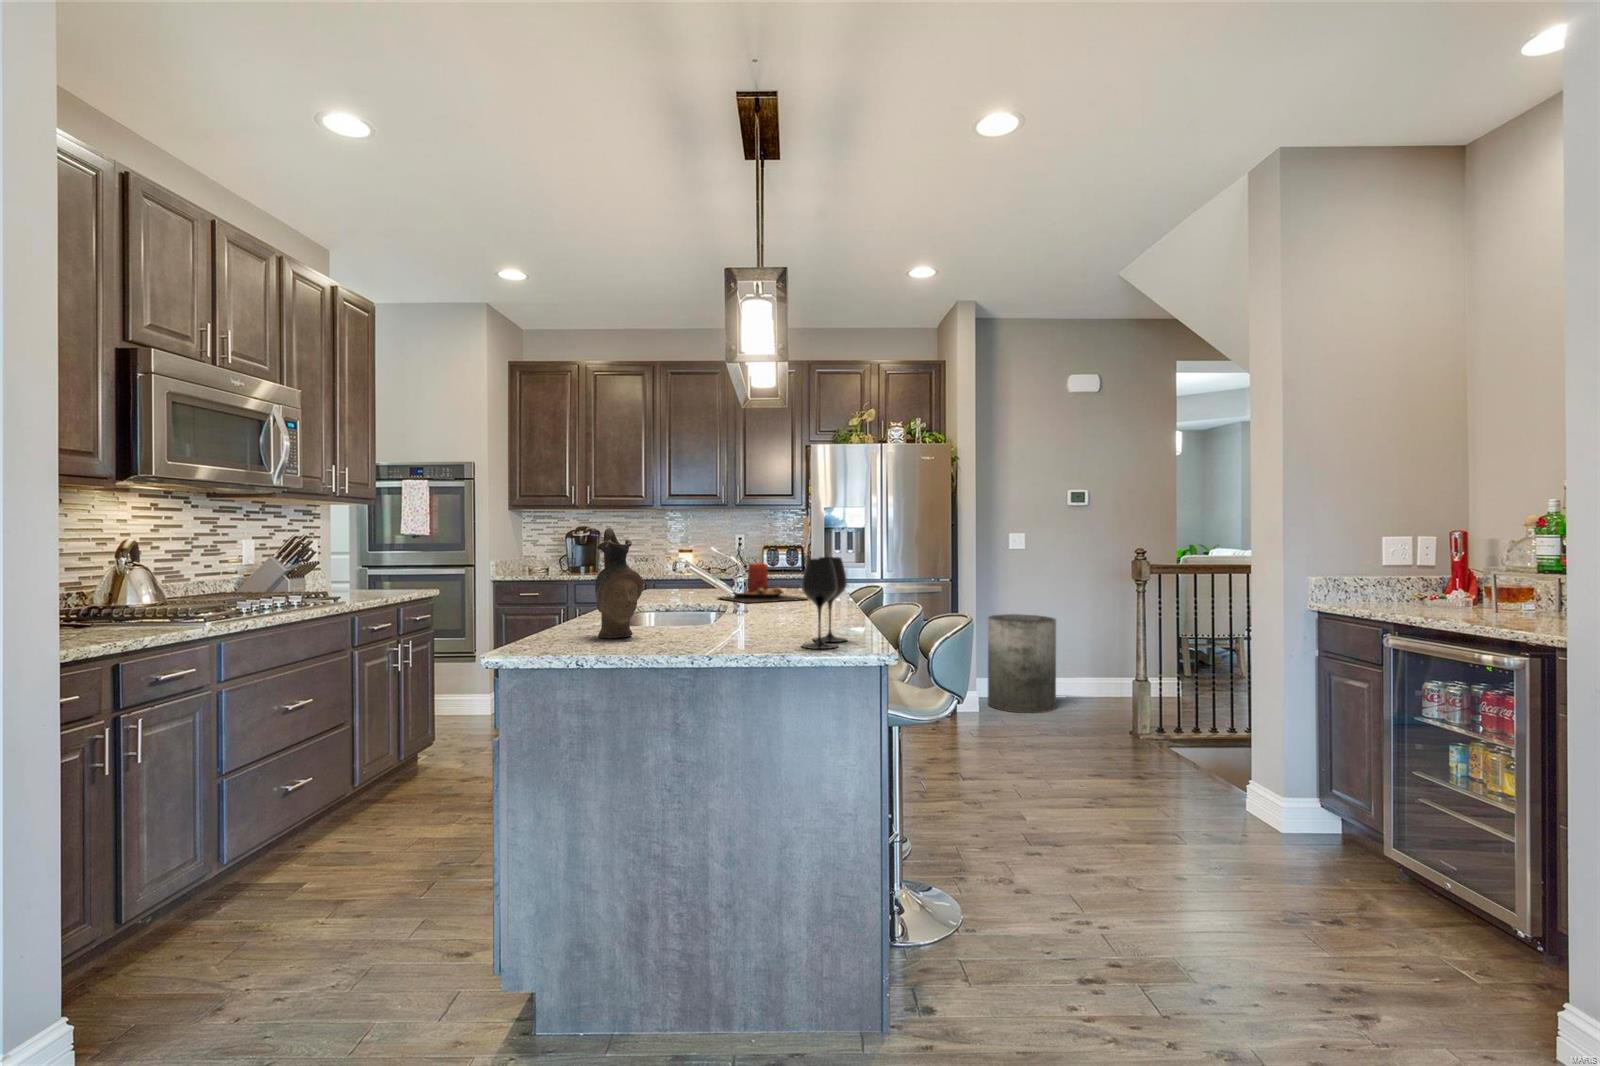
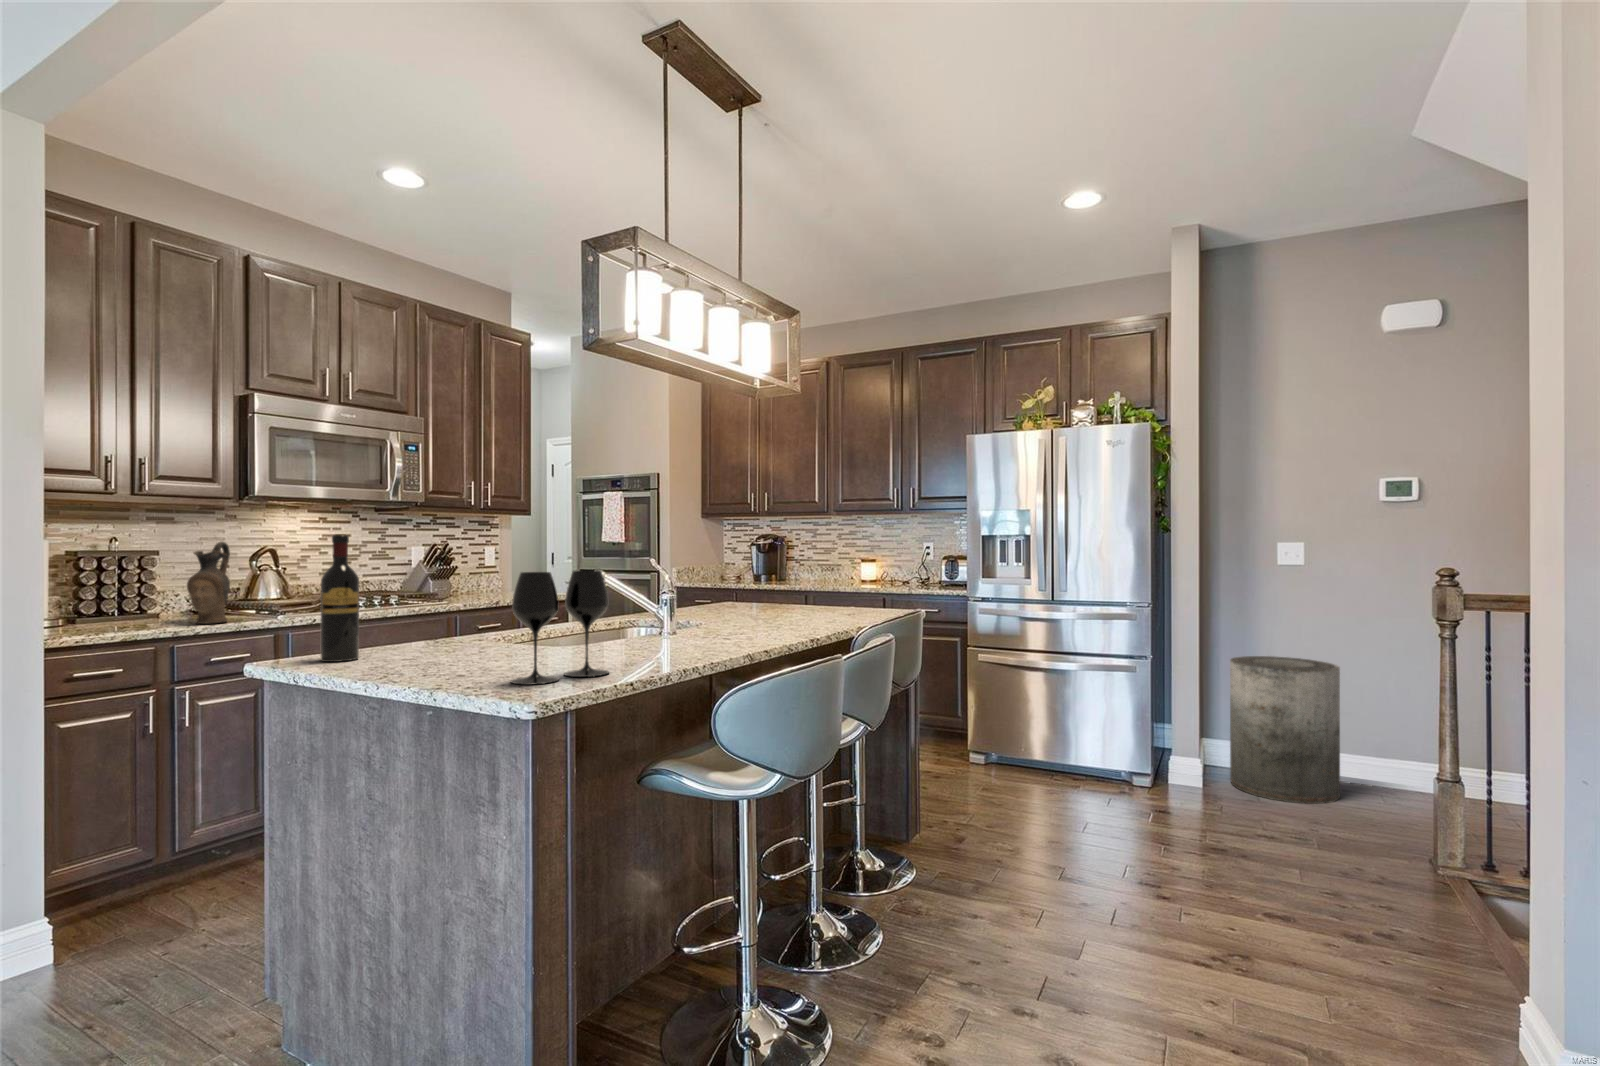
wine bottle: none [552,527,585,649] -> present [321,534,359,662]
ceramic pitcher: present [595,528,643,638] -> present [187,542,230,624]
candle: present [718,562,809,603] -> none [743,575,834,623]

